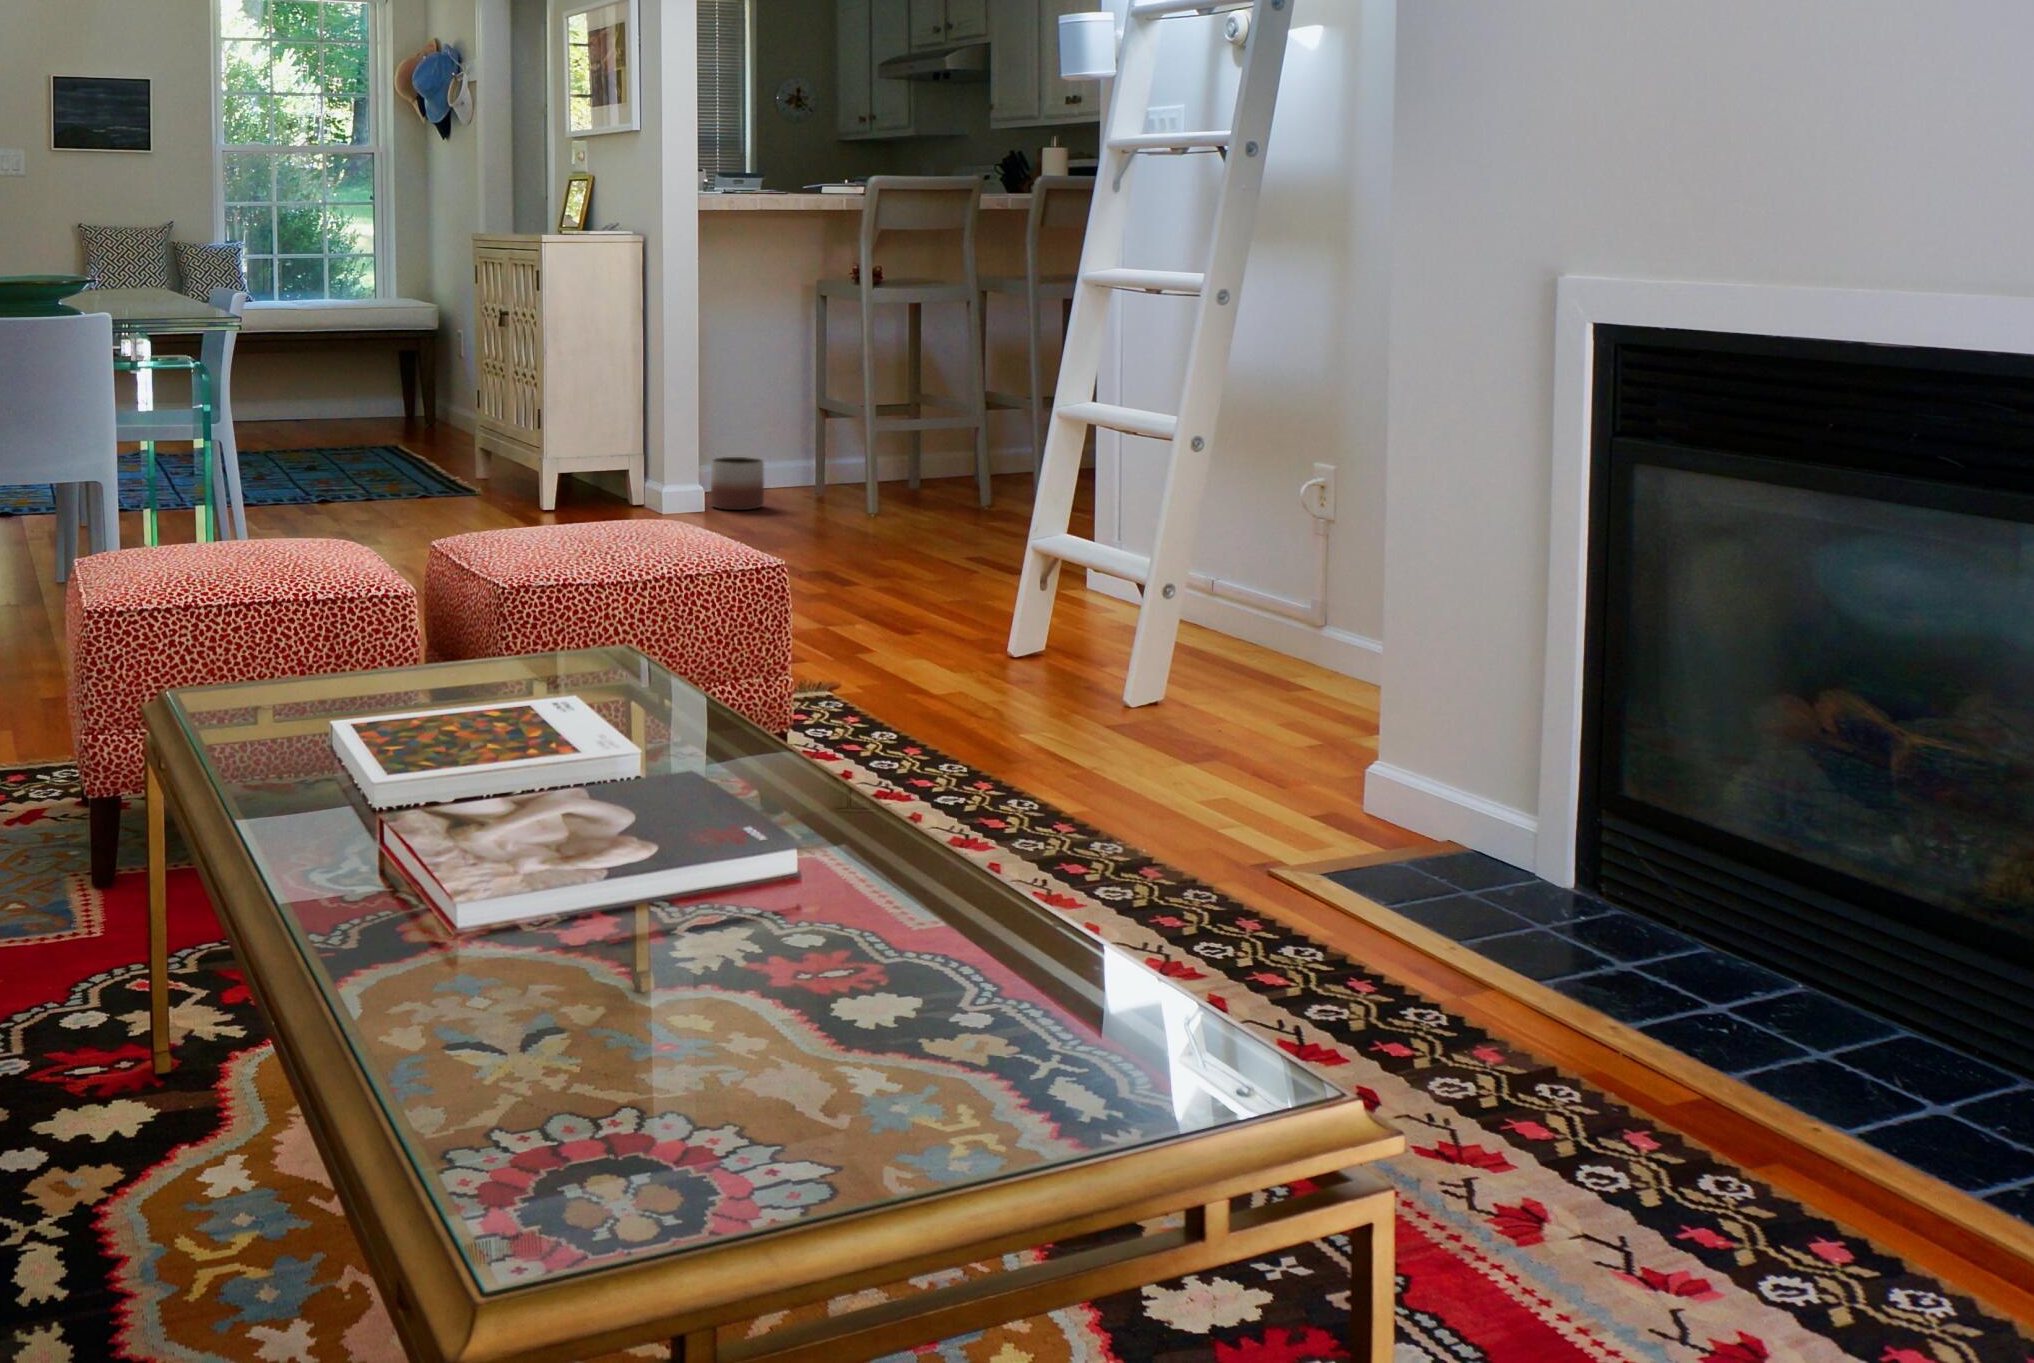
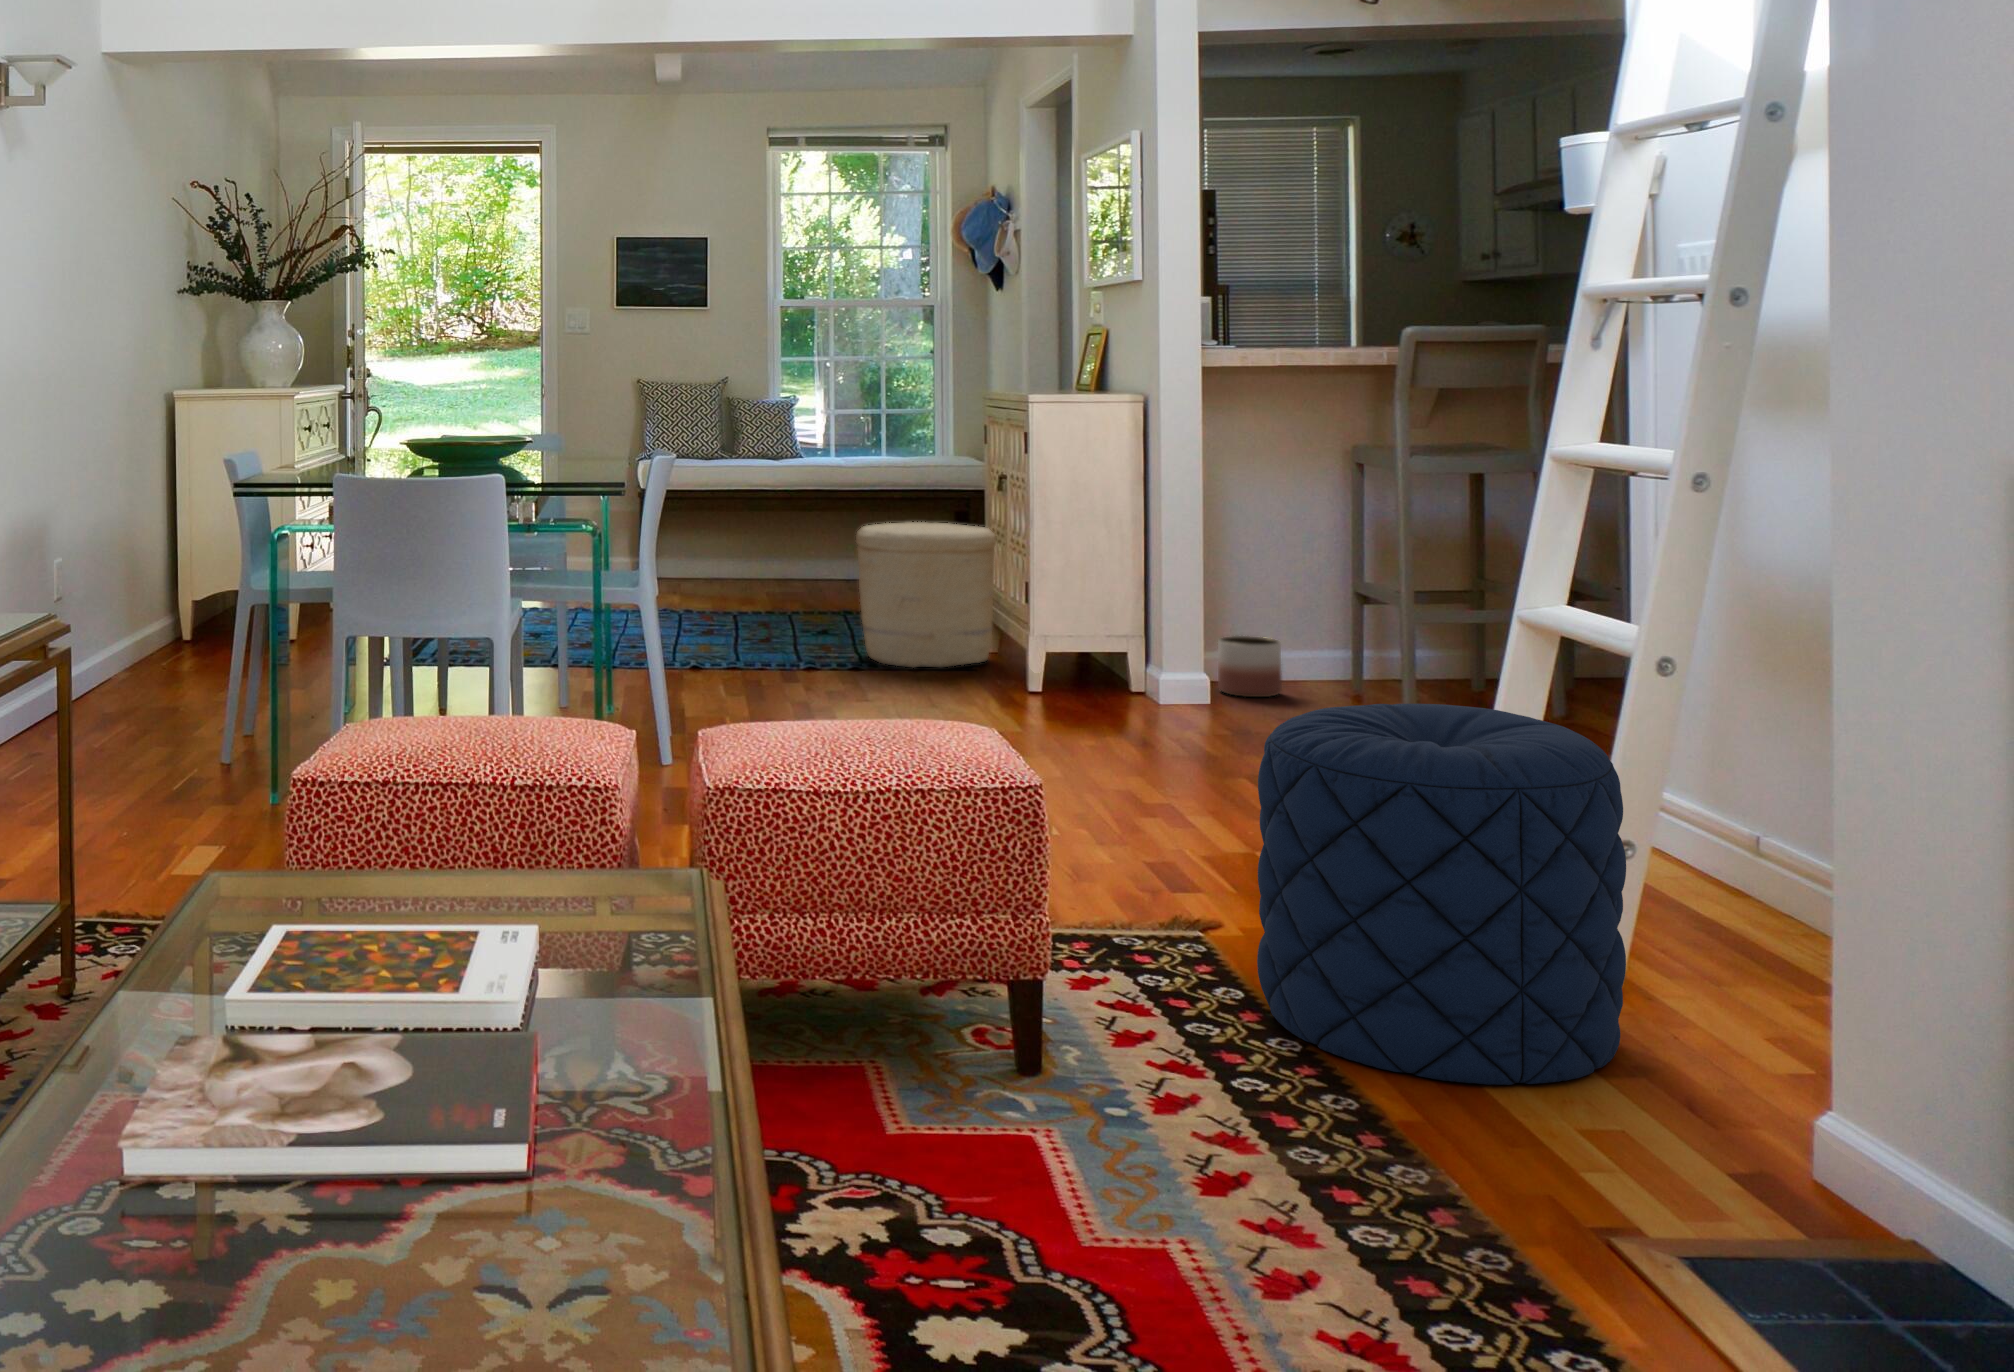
woven basket: none [370,363,505,503] -> present [856,522,996,668]
pouf: none [909,483,1185,776] -> present [1257,704,1626,1085]

